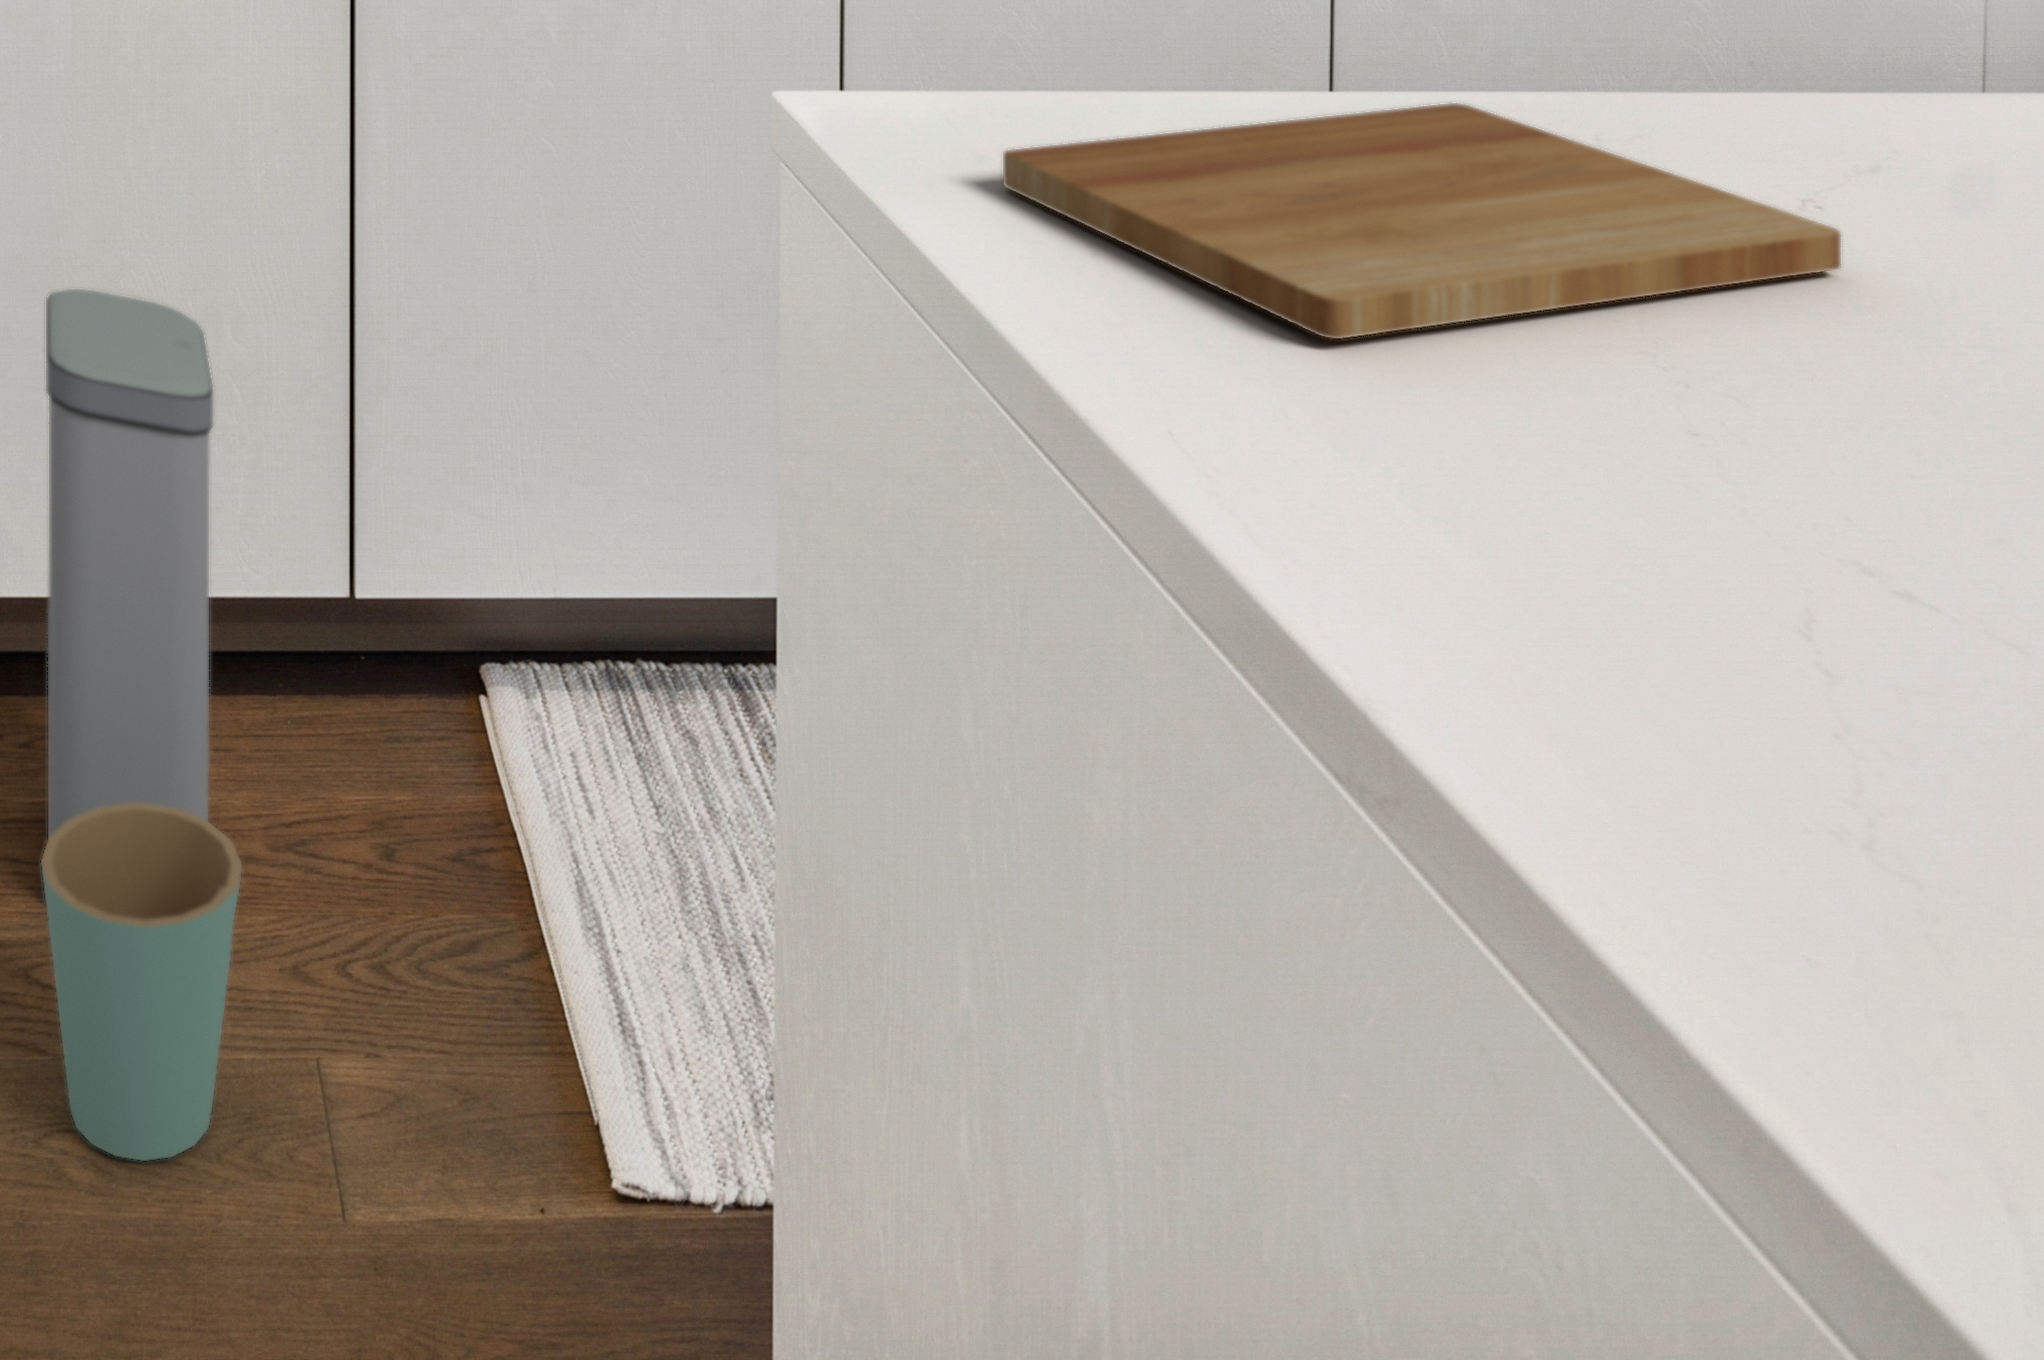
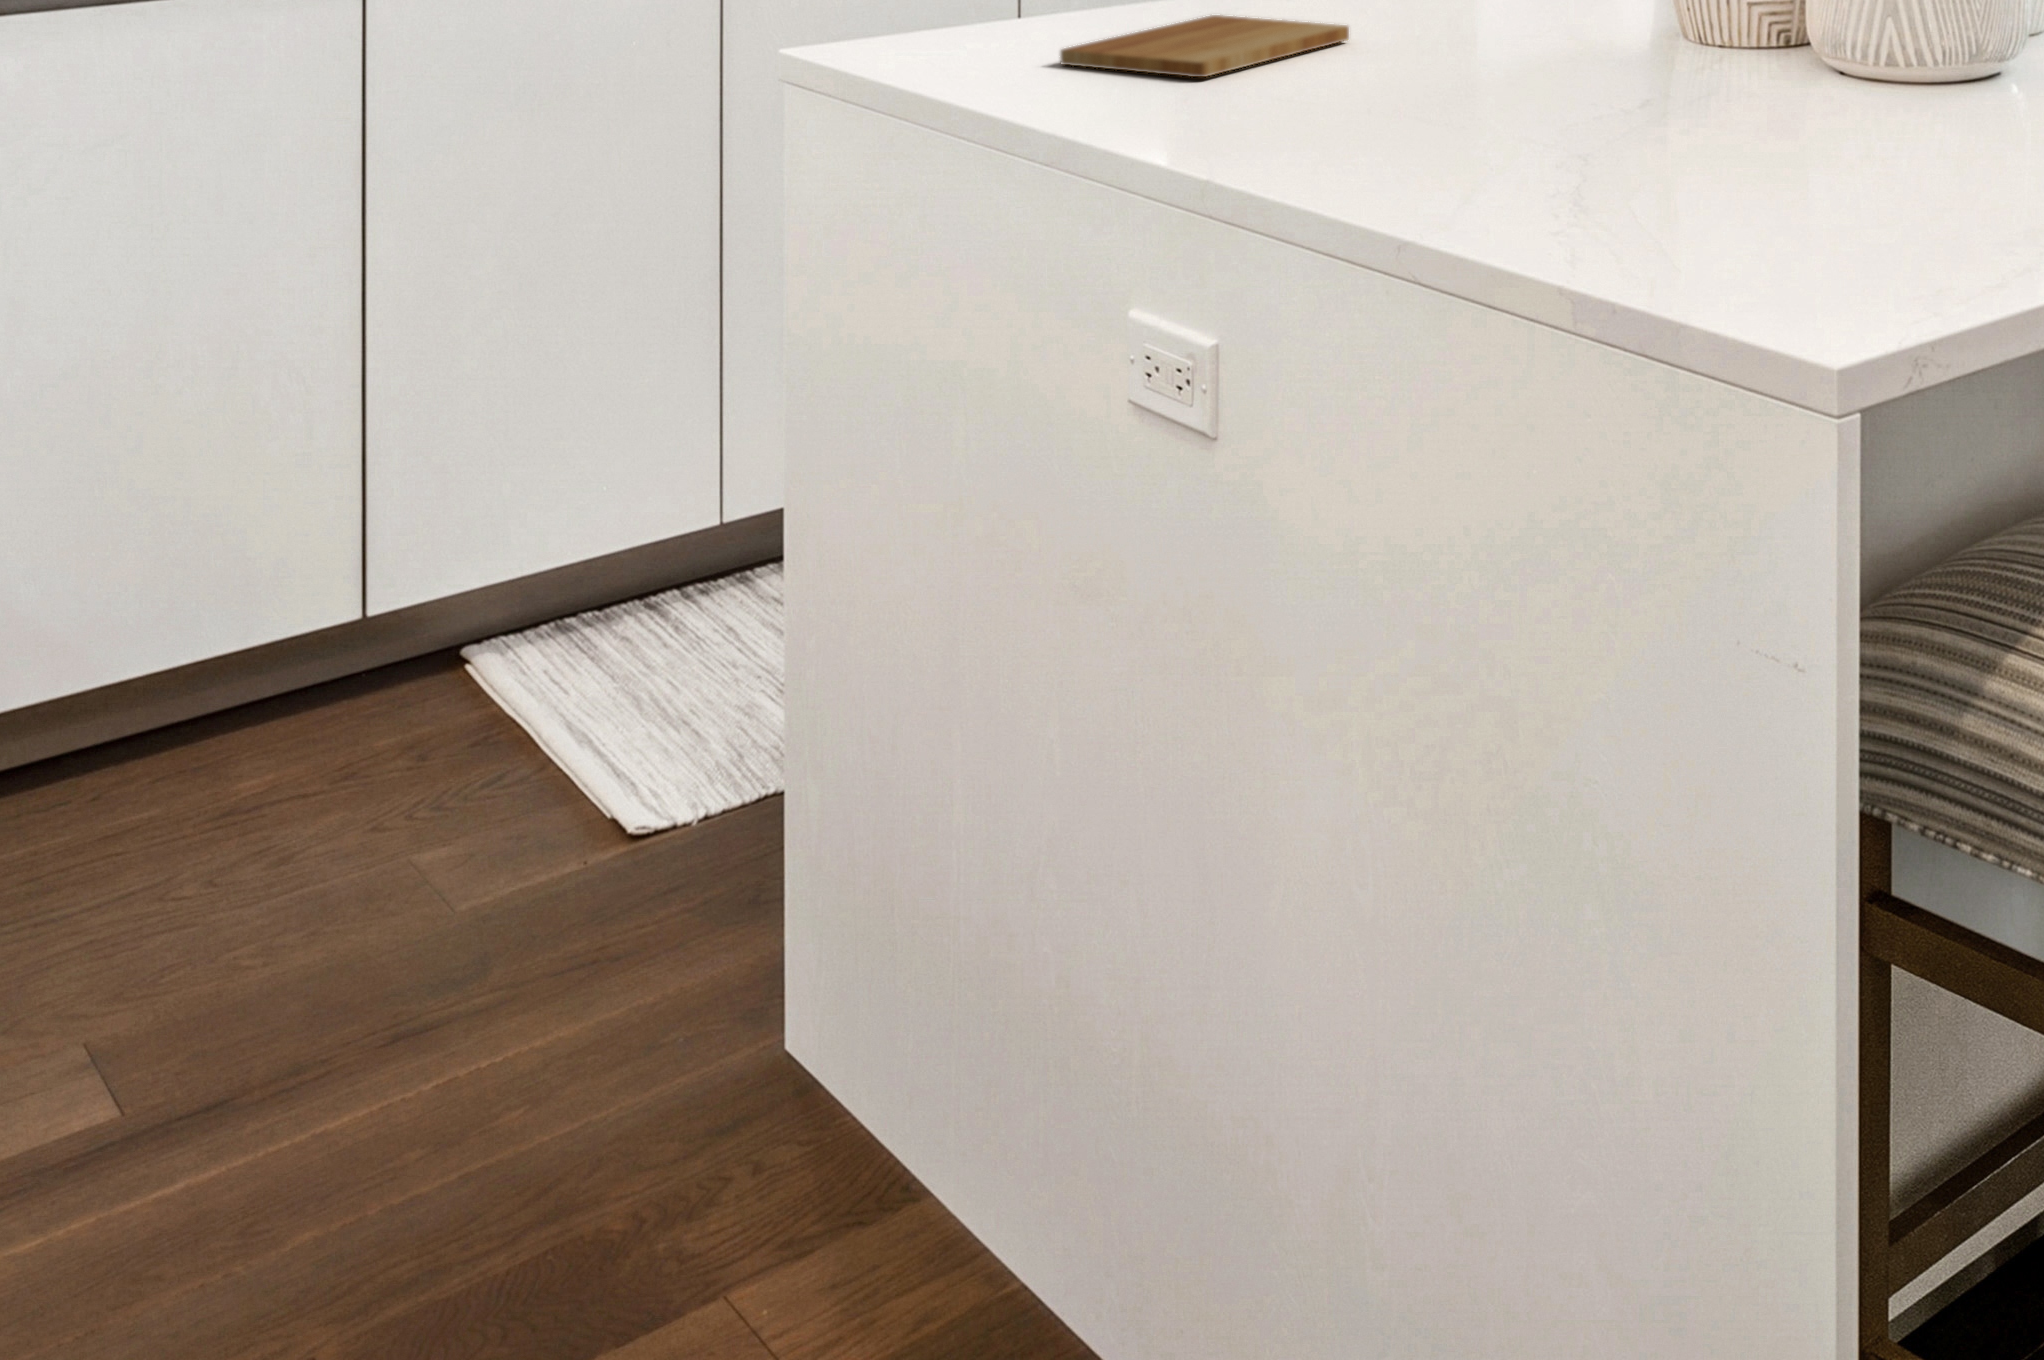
trash can: present [41,289,242,1161] -> none [187,417,455,947]

